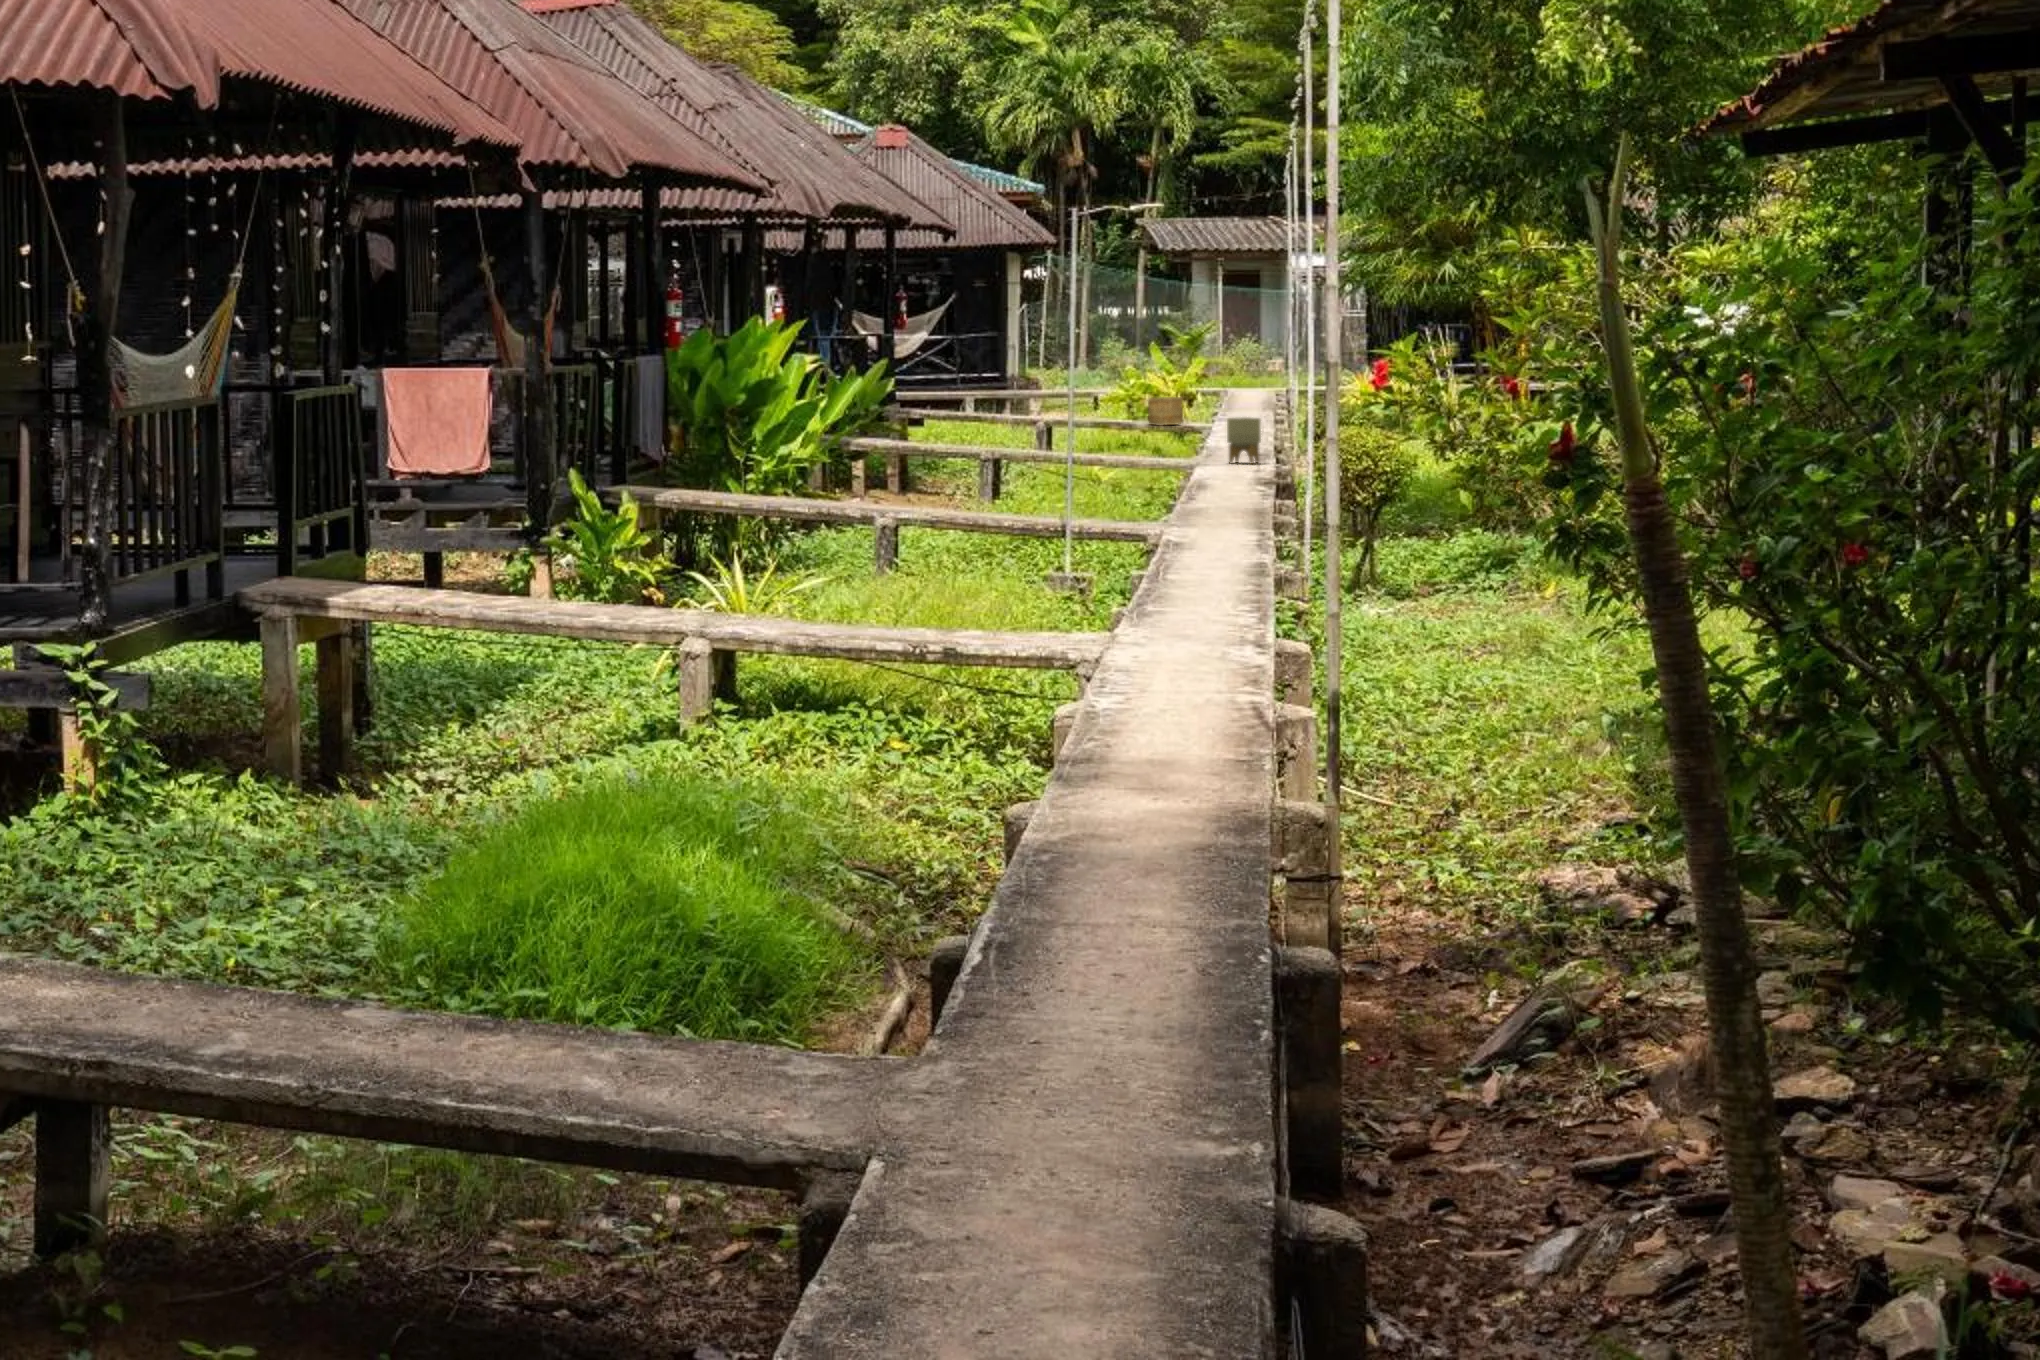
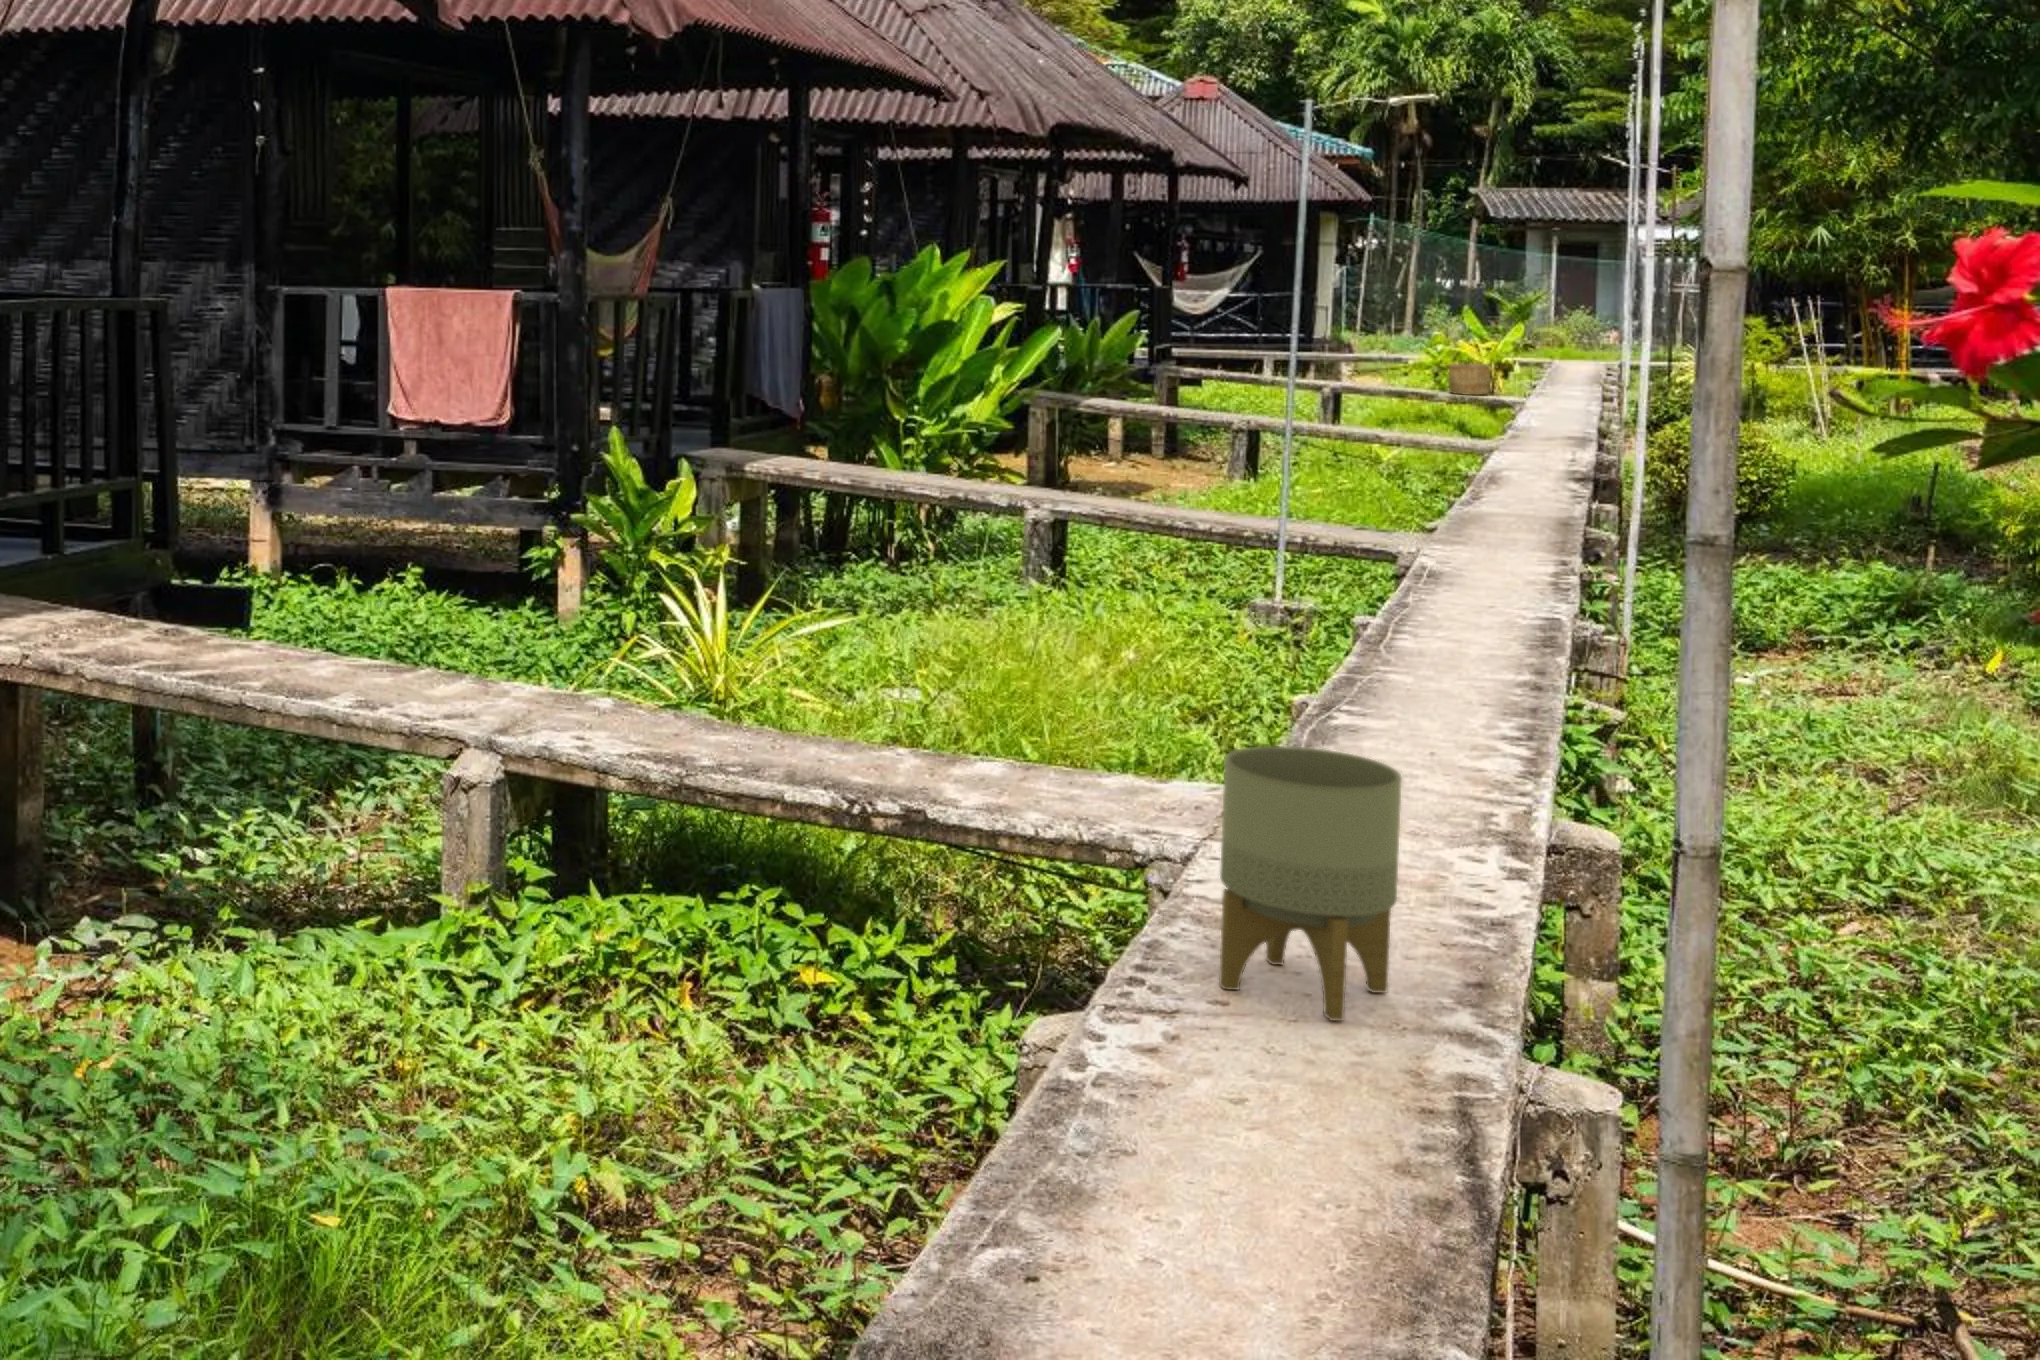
planter: present [1227,417,1261,464] -> present [1219,746,1402,1021]

